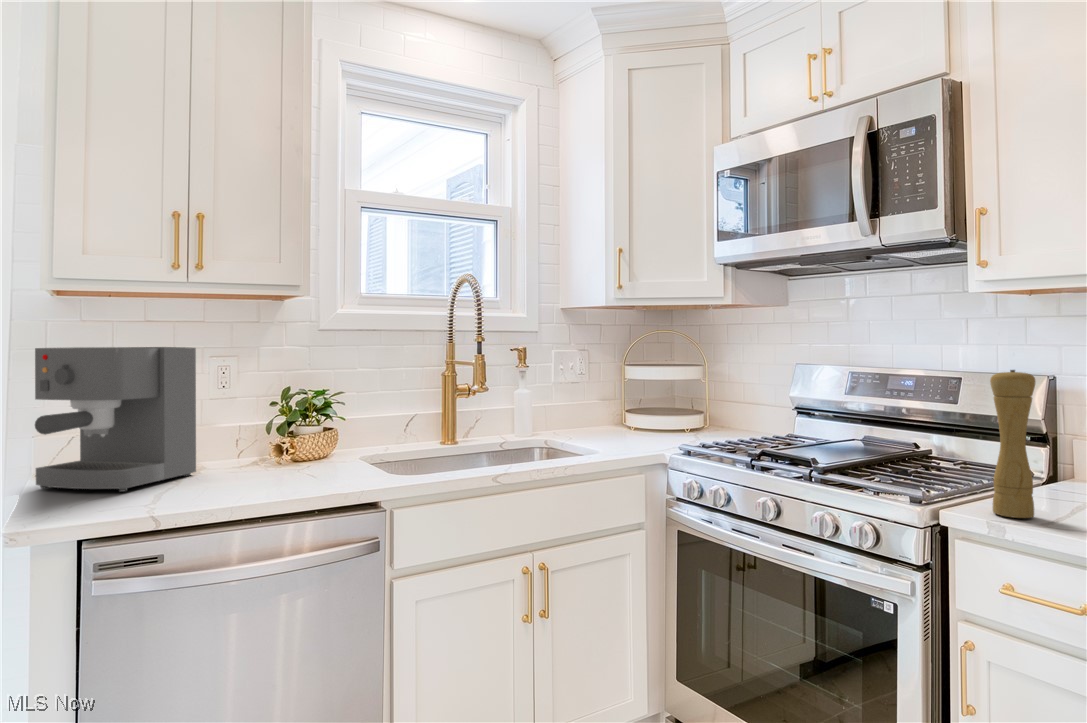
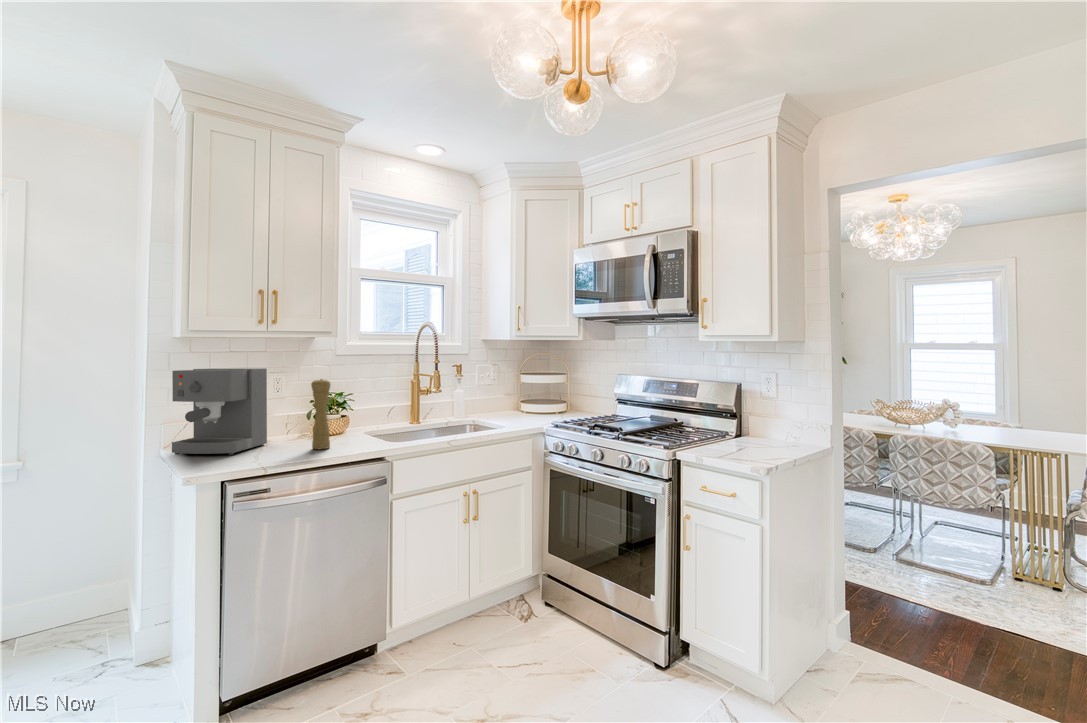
pepper mill: present [990,370,1035,518] -> present [311,379,330,449]

